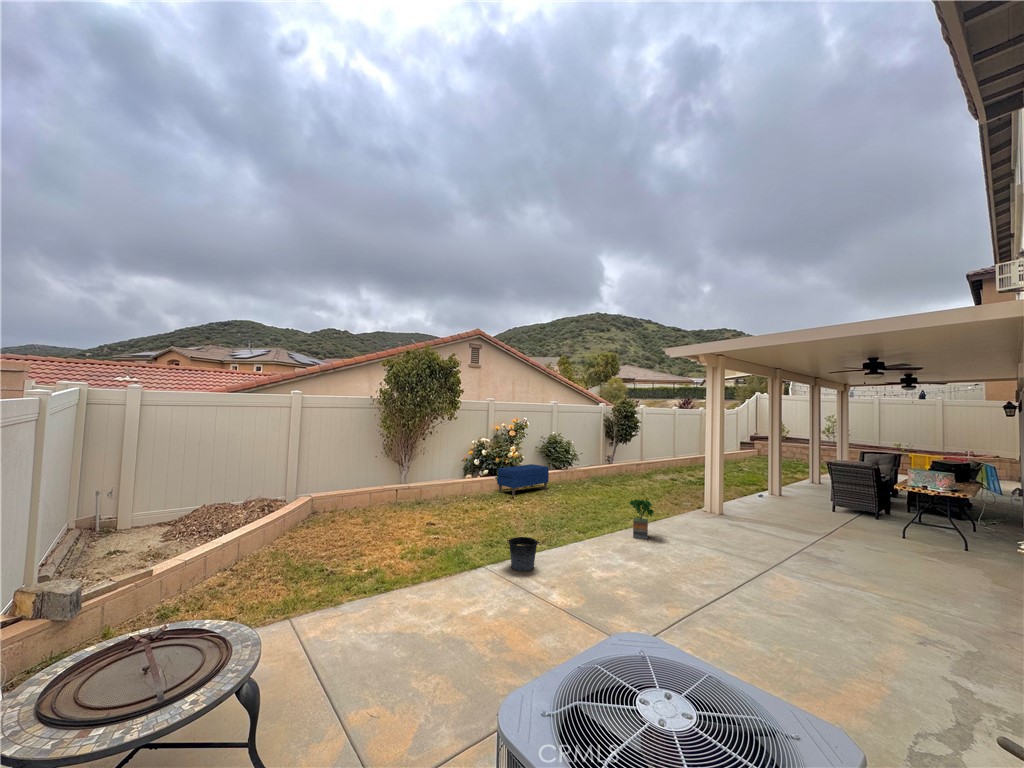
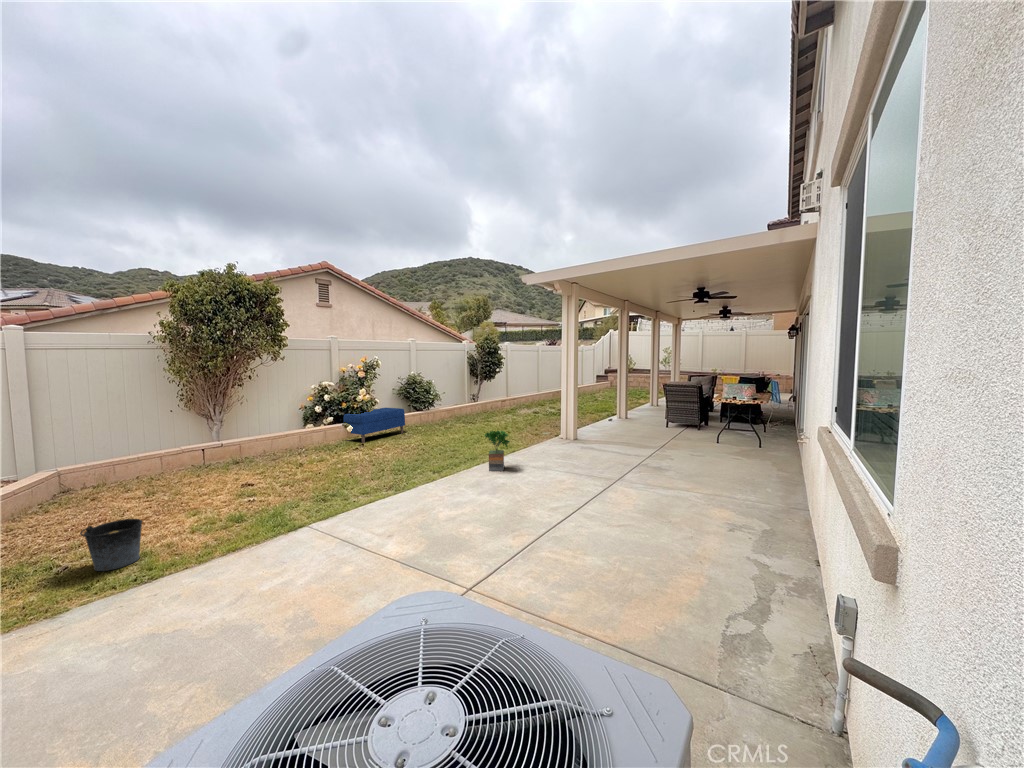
bucket: present [507,537,539,571] -> present [80,519,142,571]

